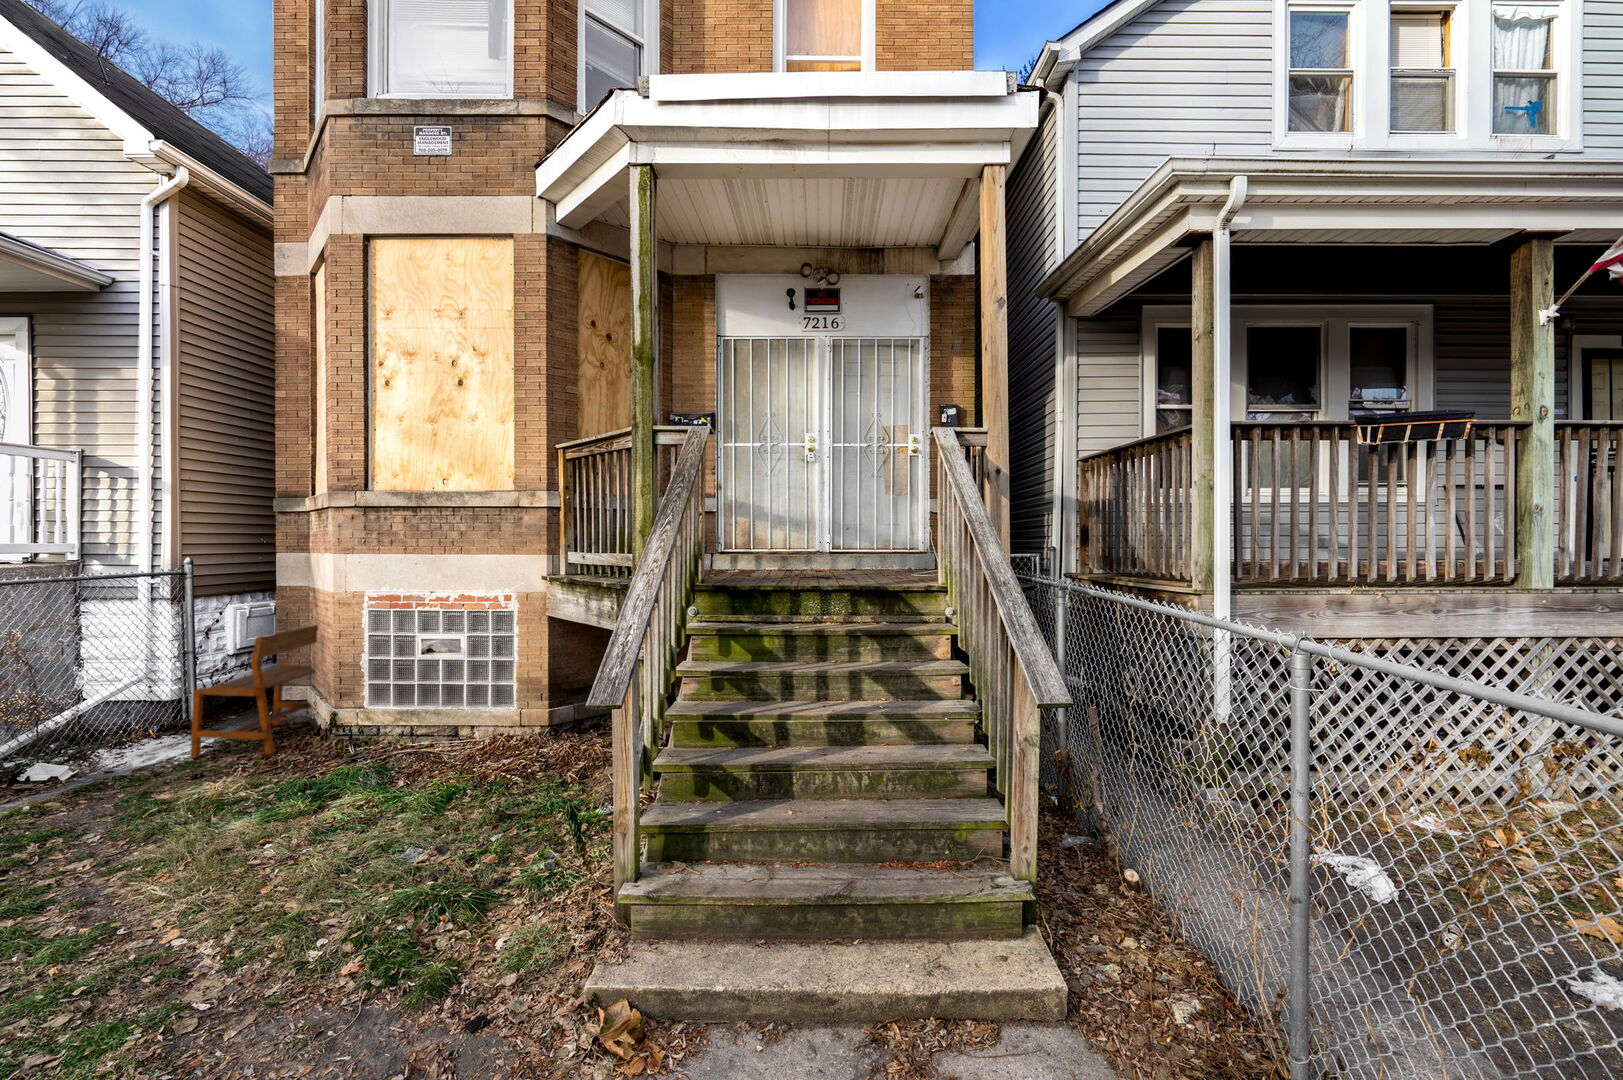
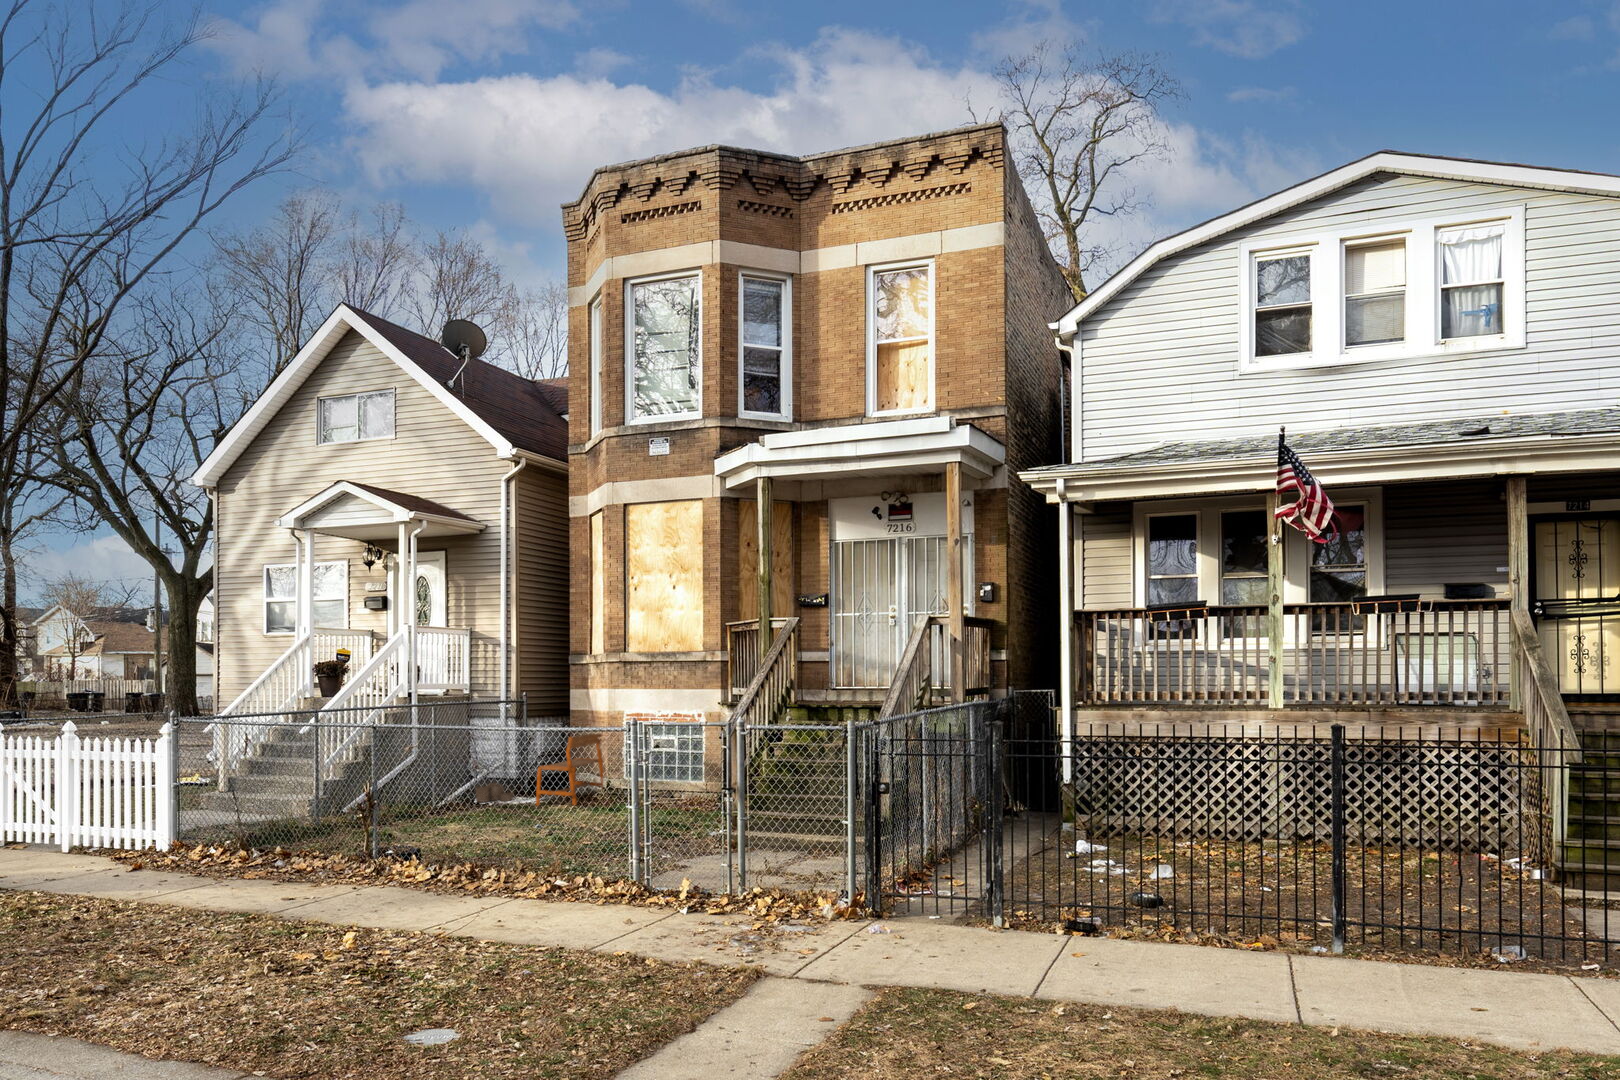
woven basket: none [77,707,160,749] -> present [476,783,514,802]

